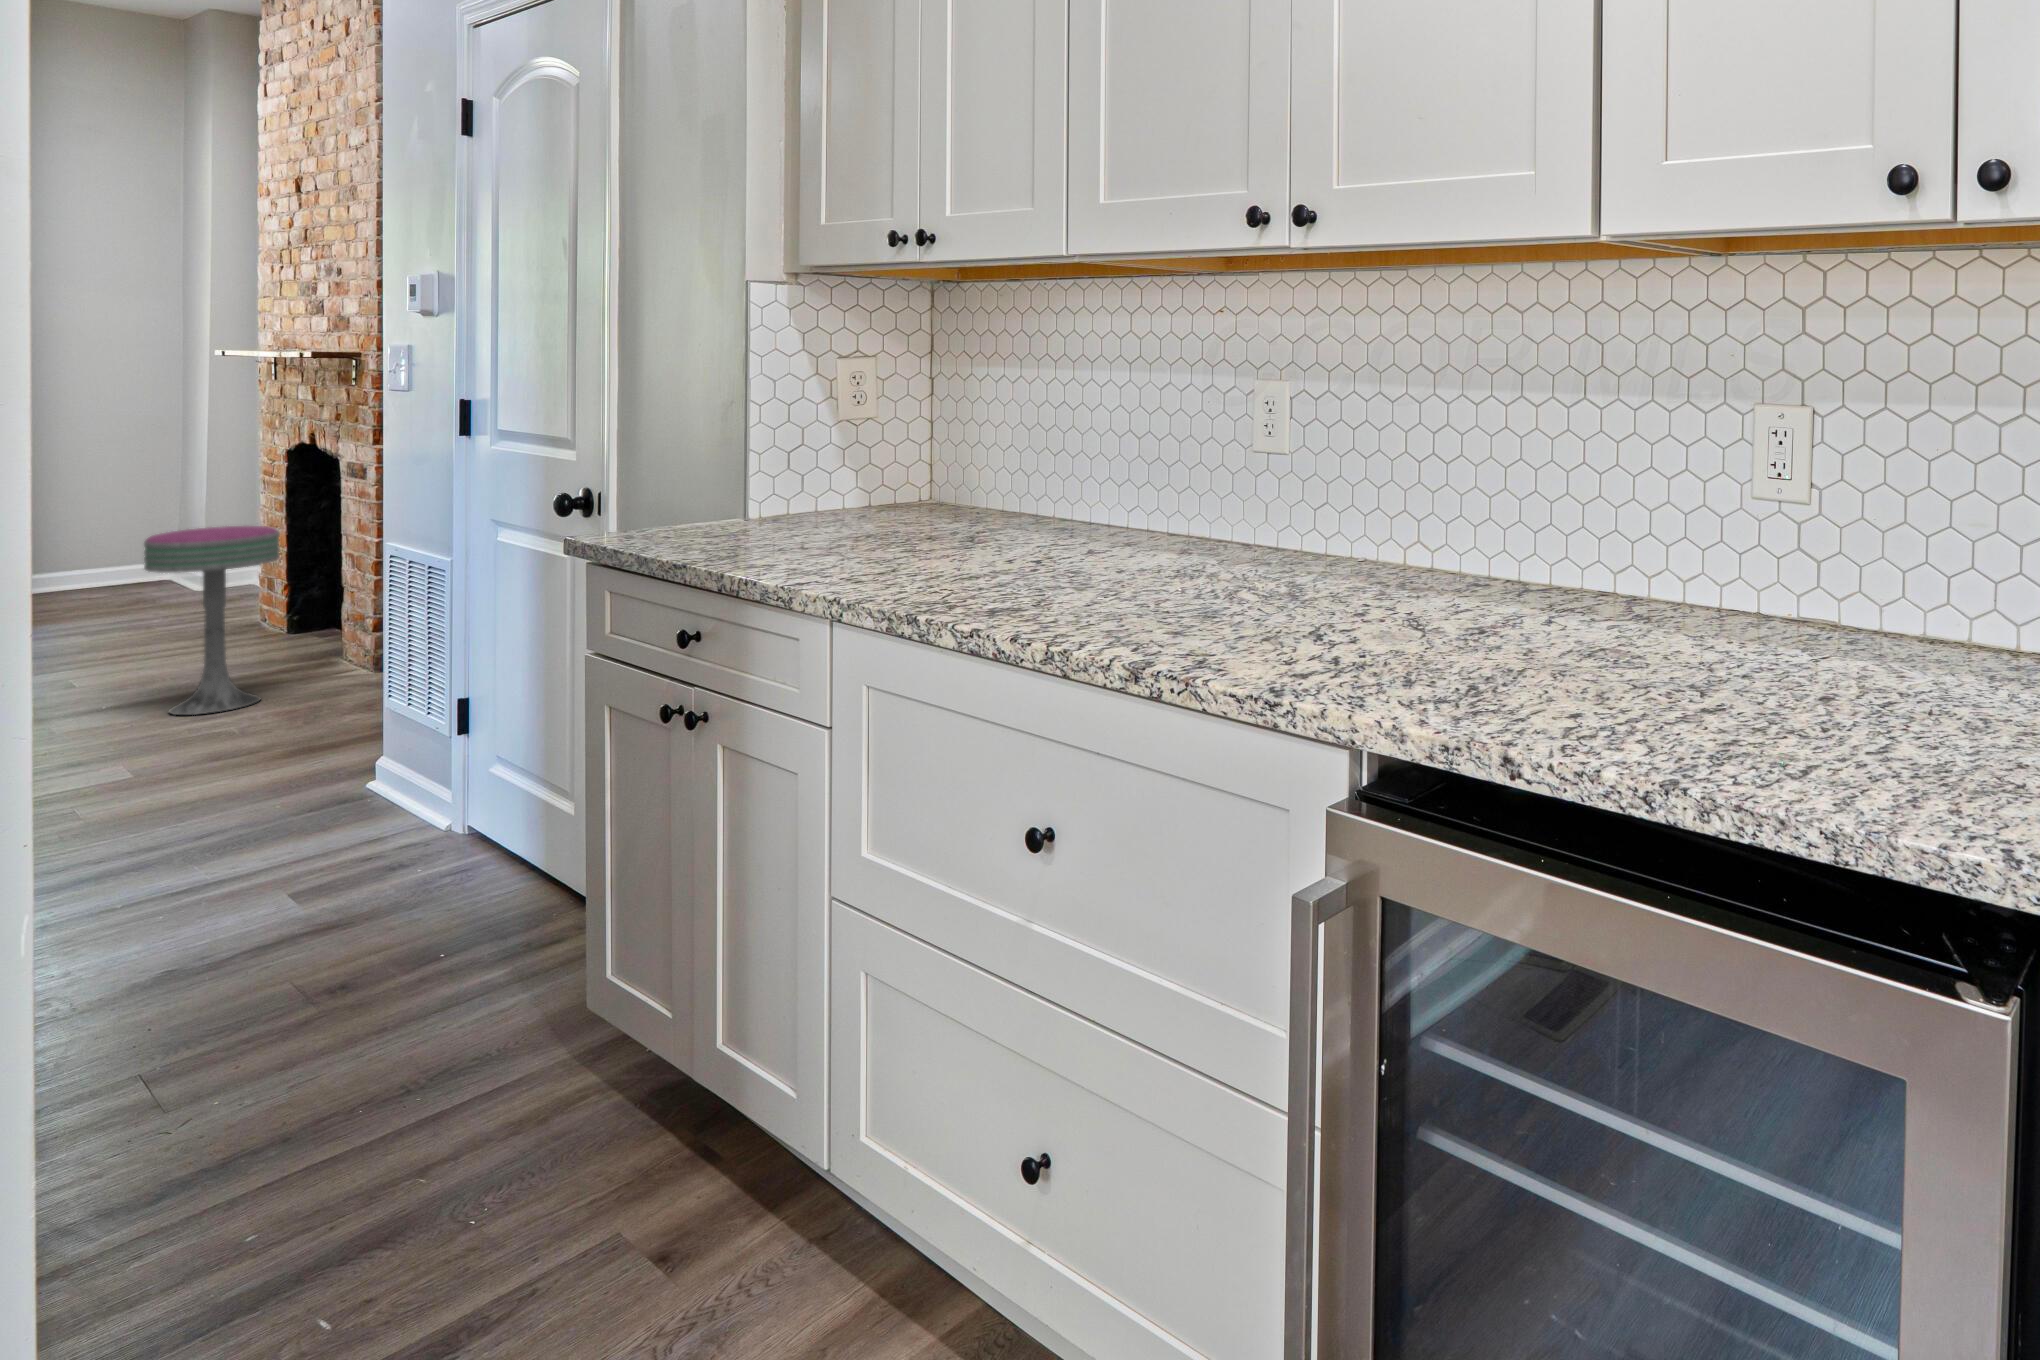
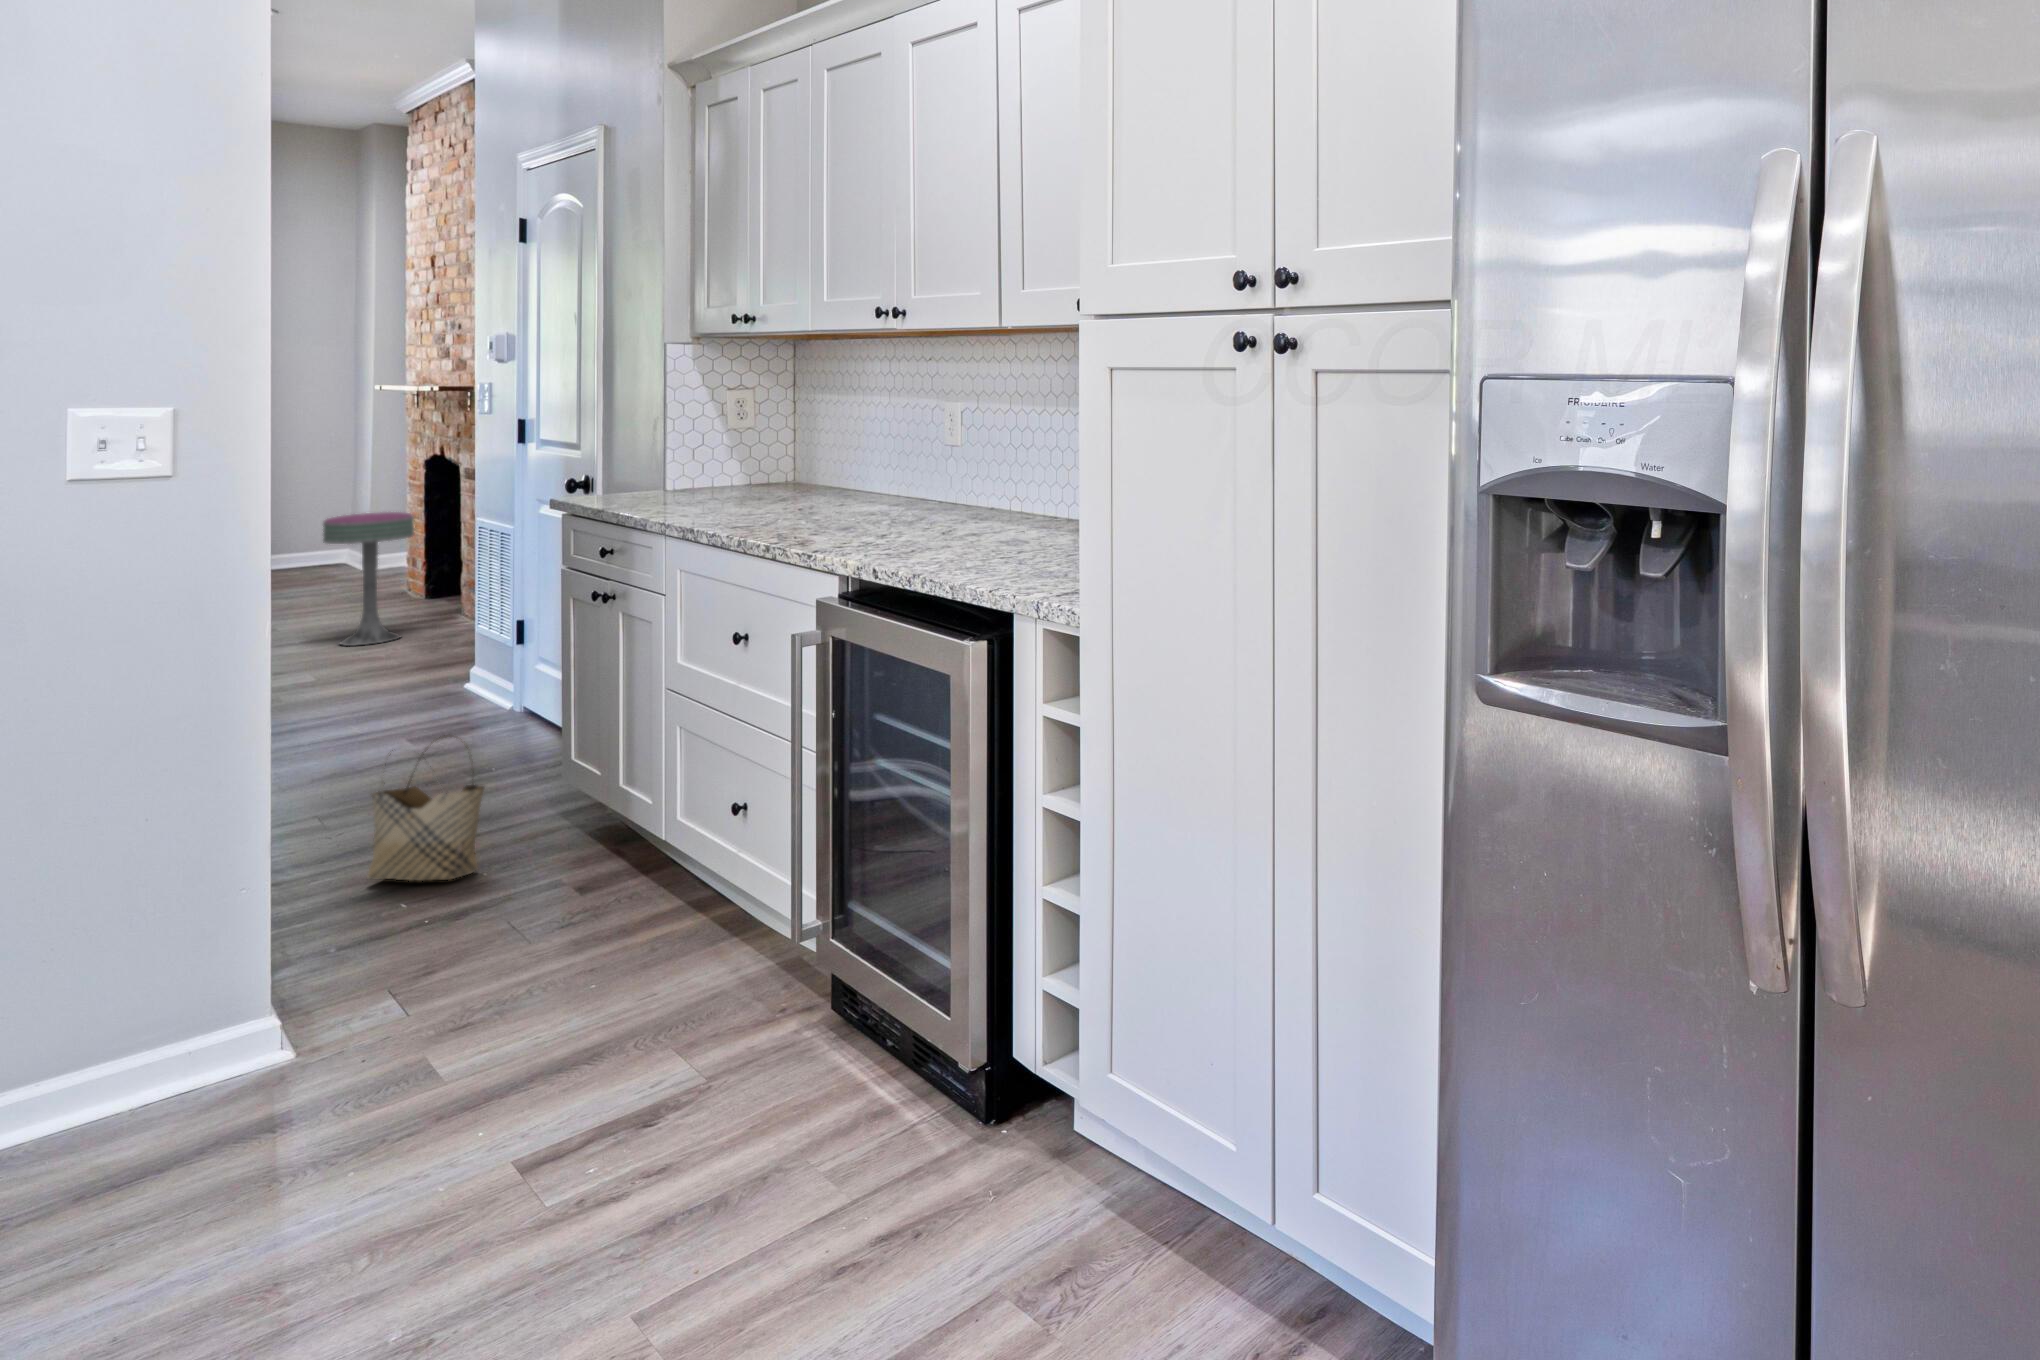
woven basket: none [253,976,480,1267] -> present [367,735,484,881]

